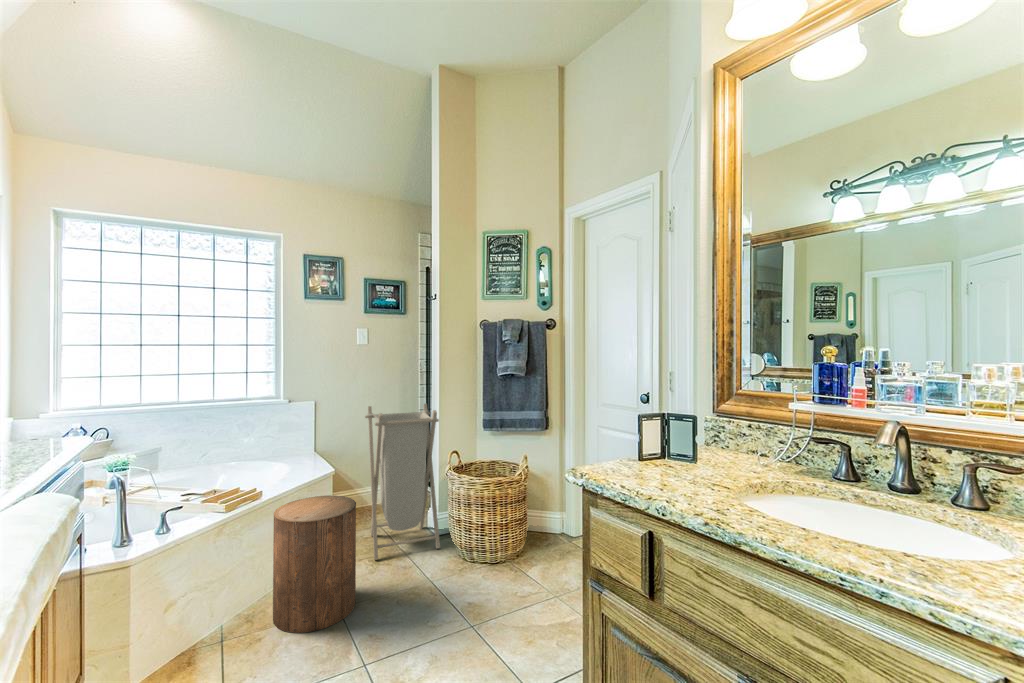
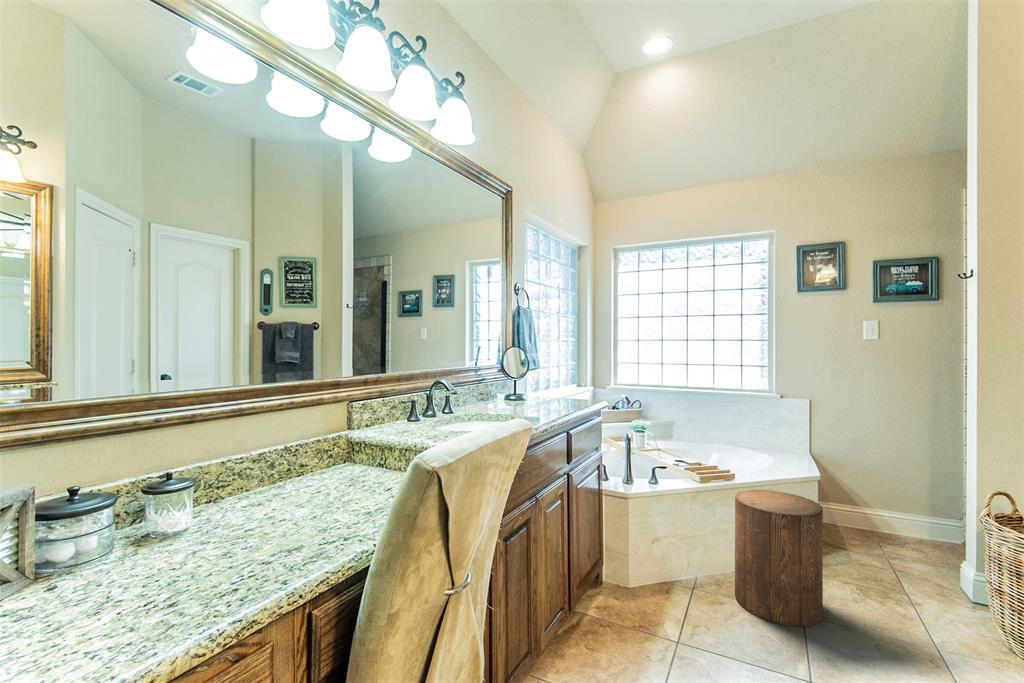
laundry hamper: present [365,404,440,559] -> none [860,411,972,618]

